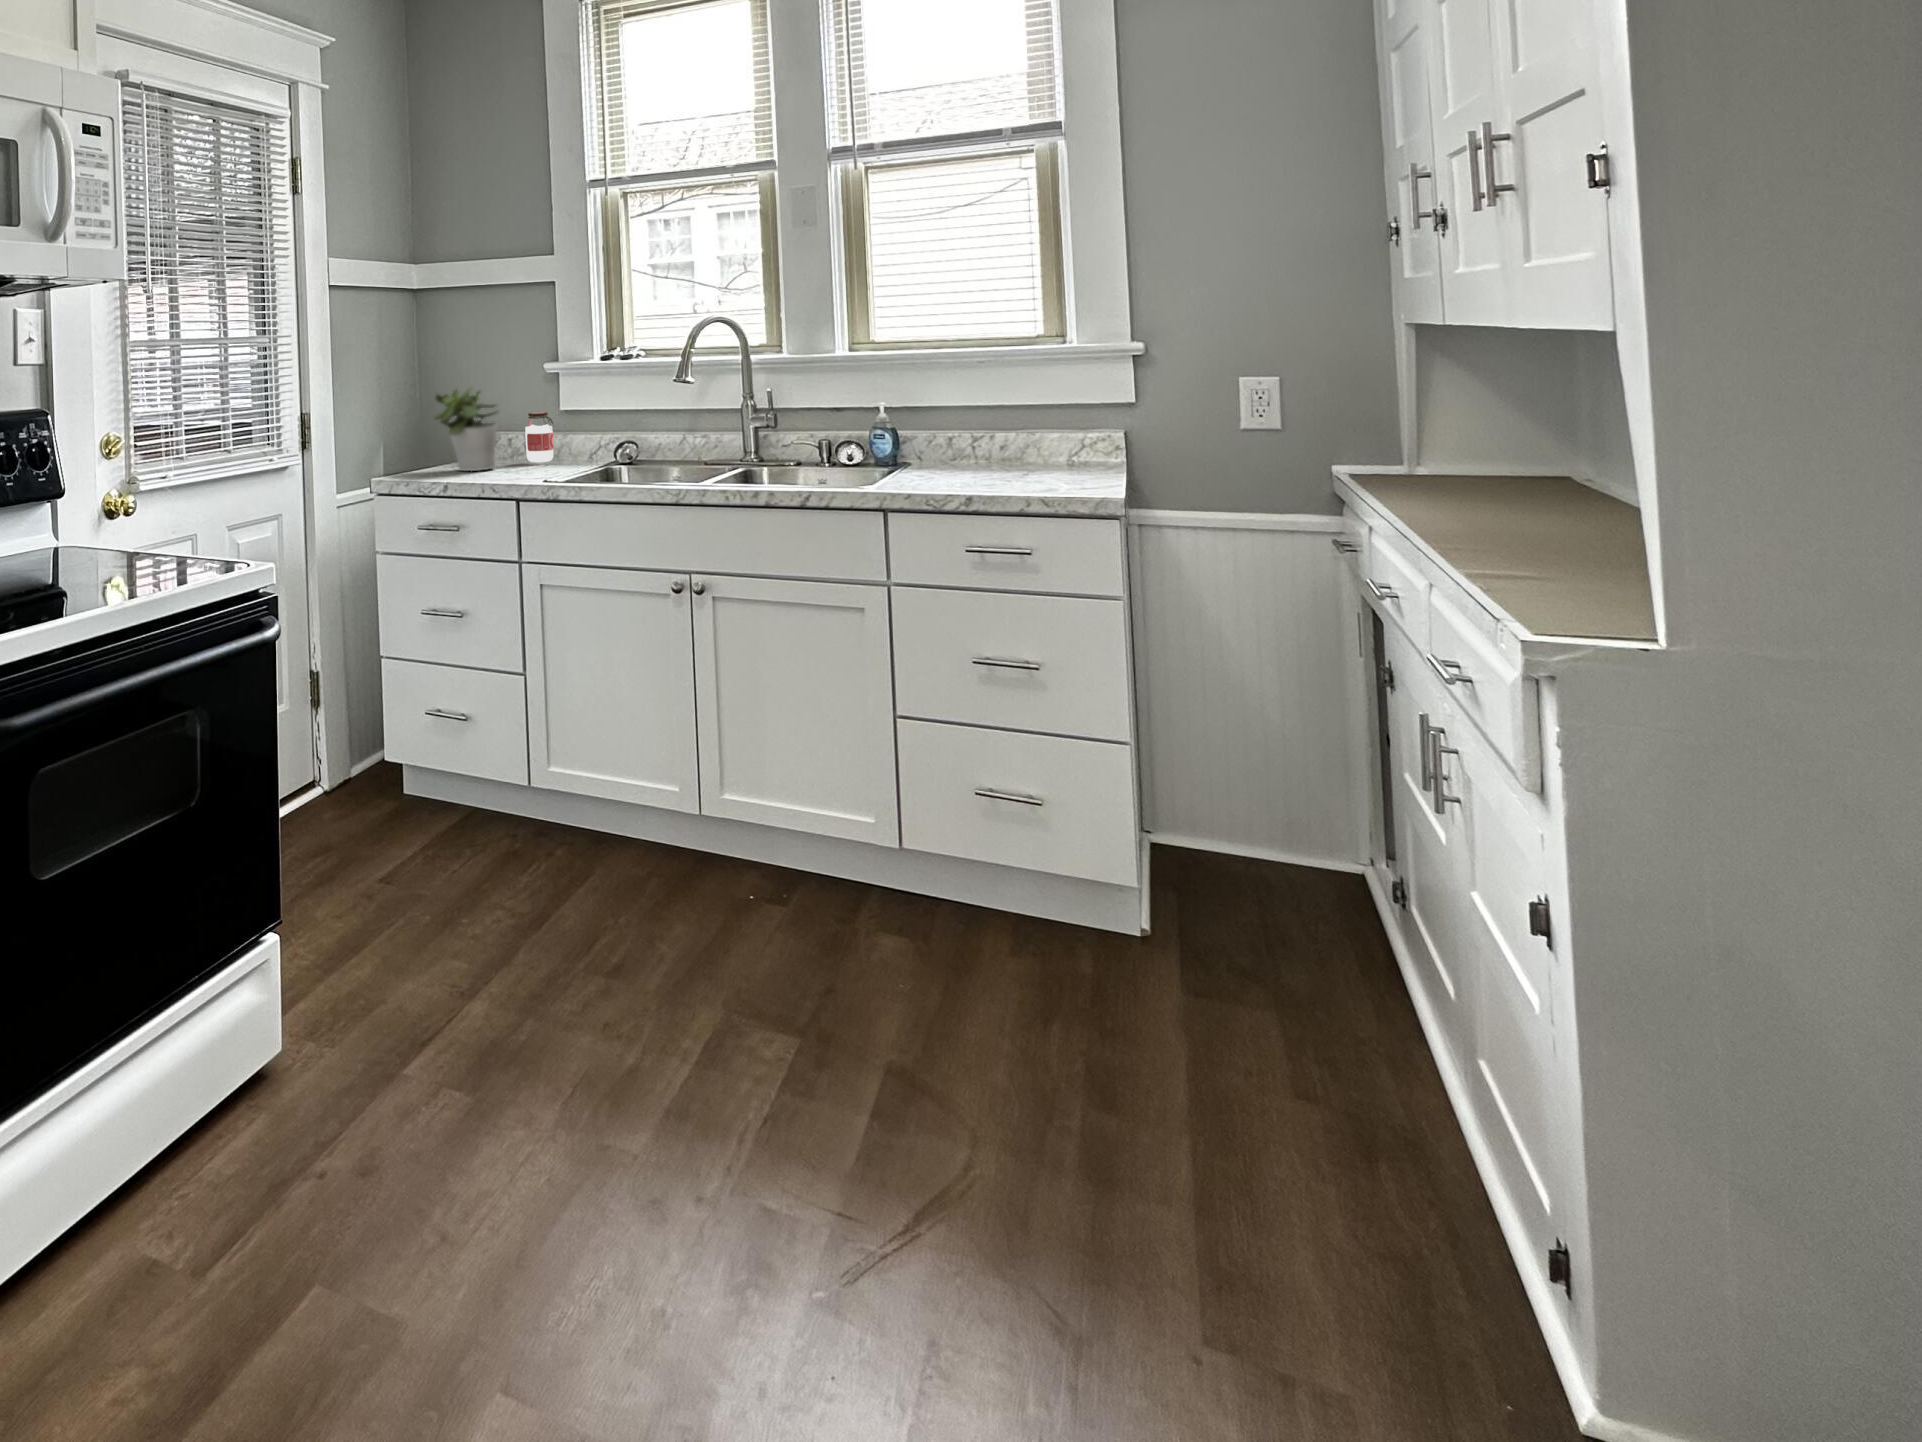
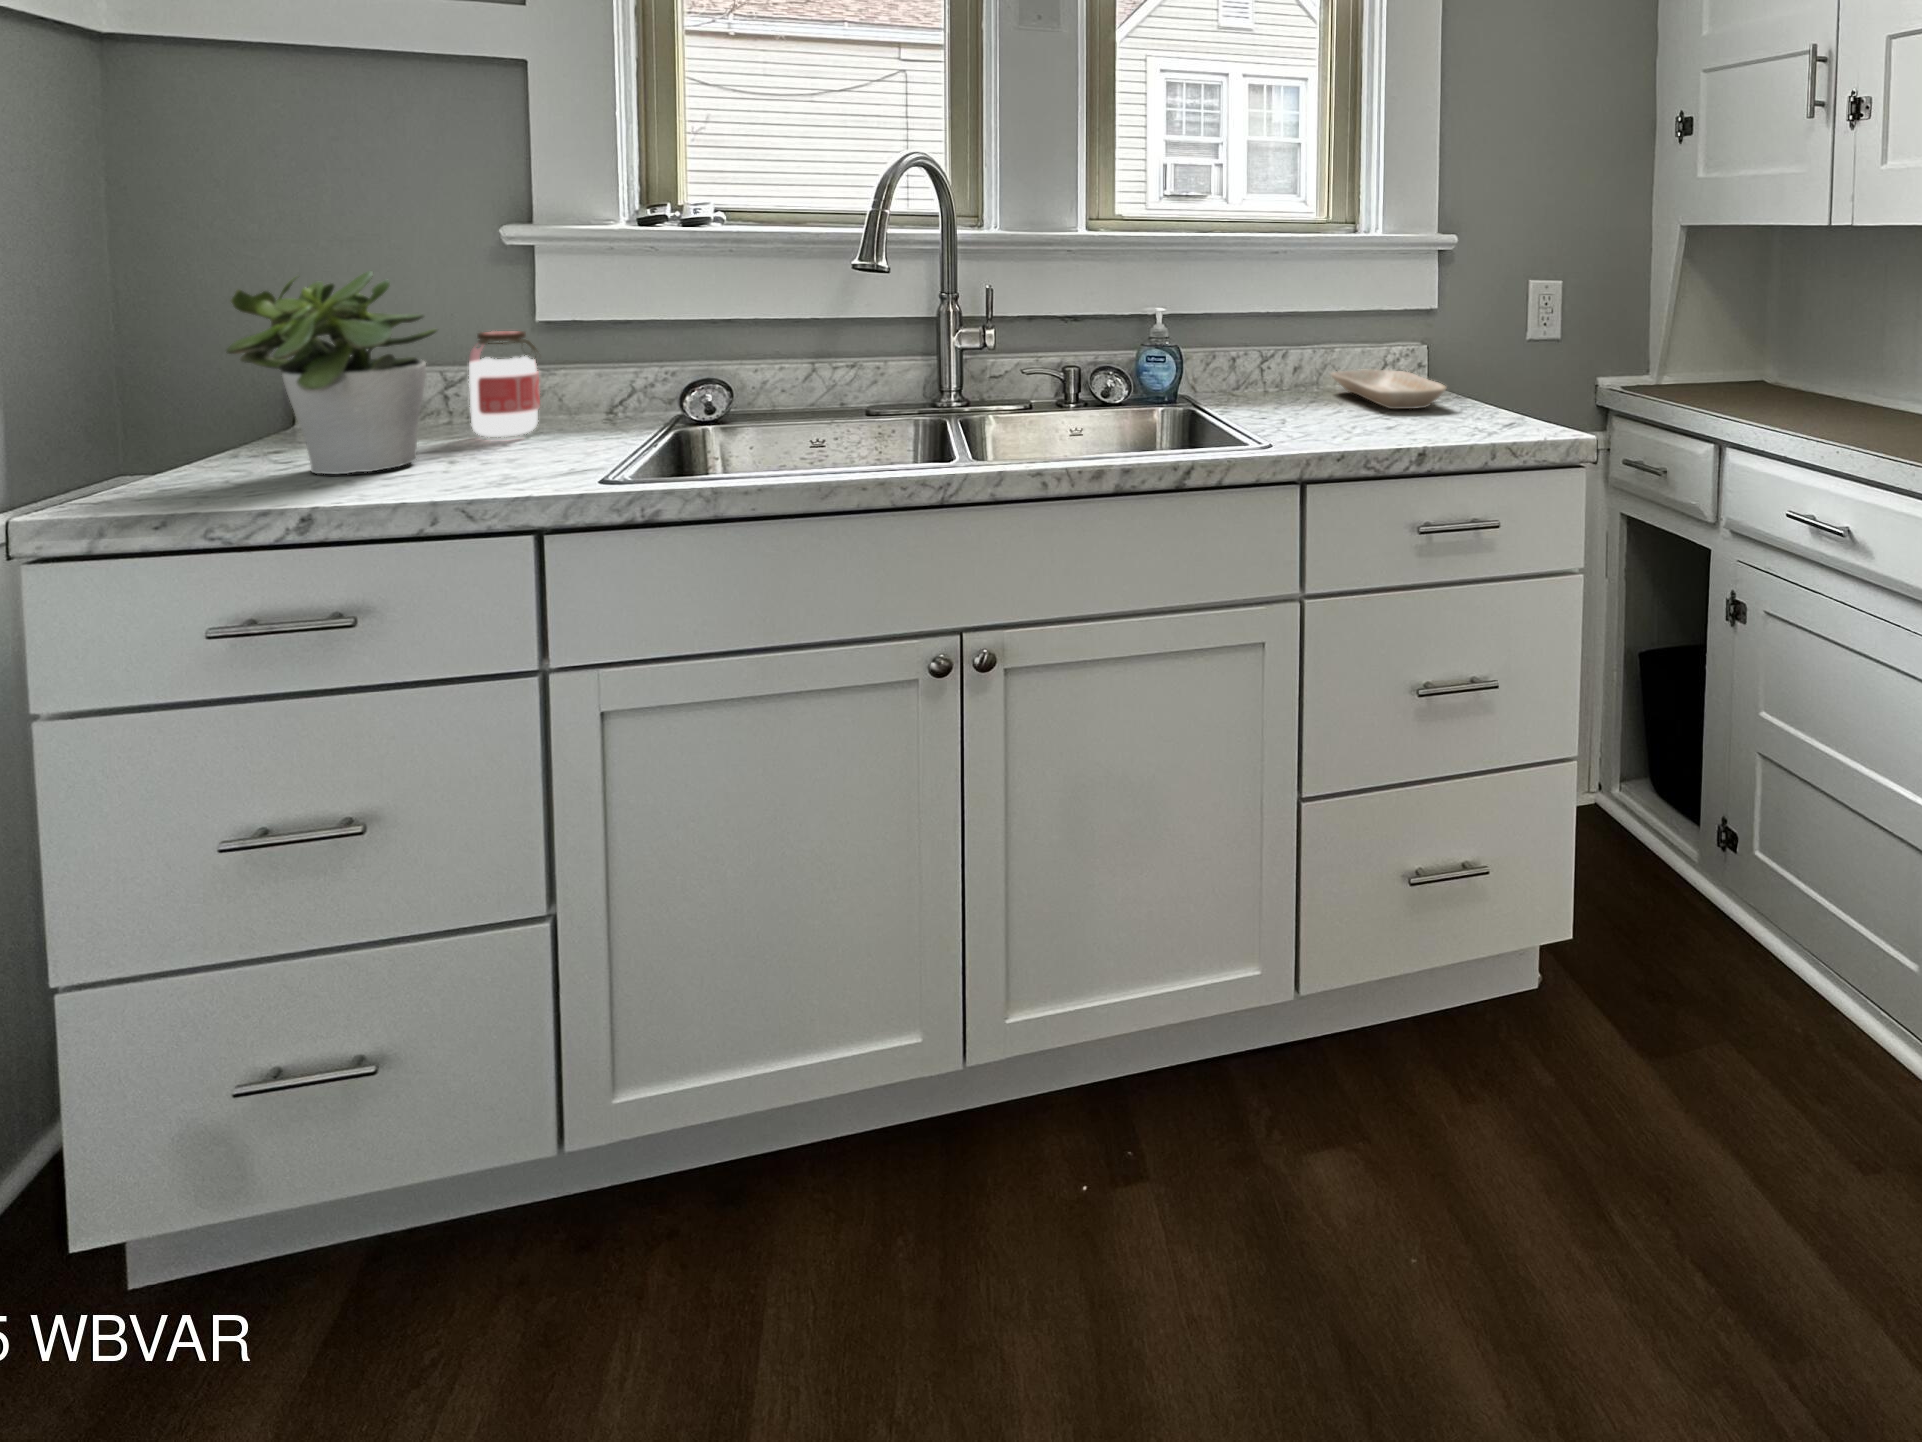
tray: none [1021,449,1097,476] -> present [1331,369,1446,409]

